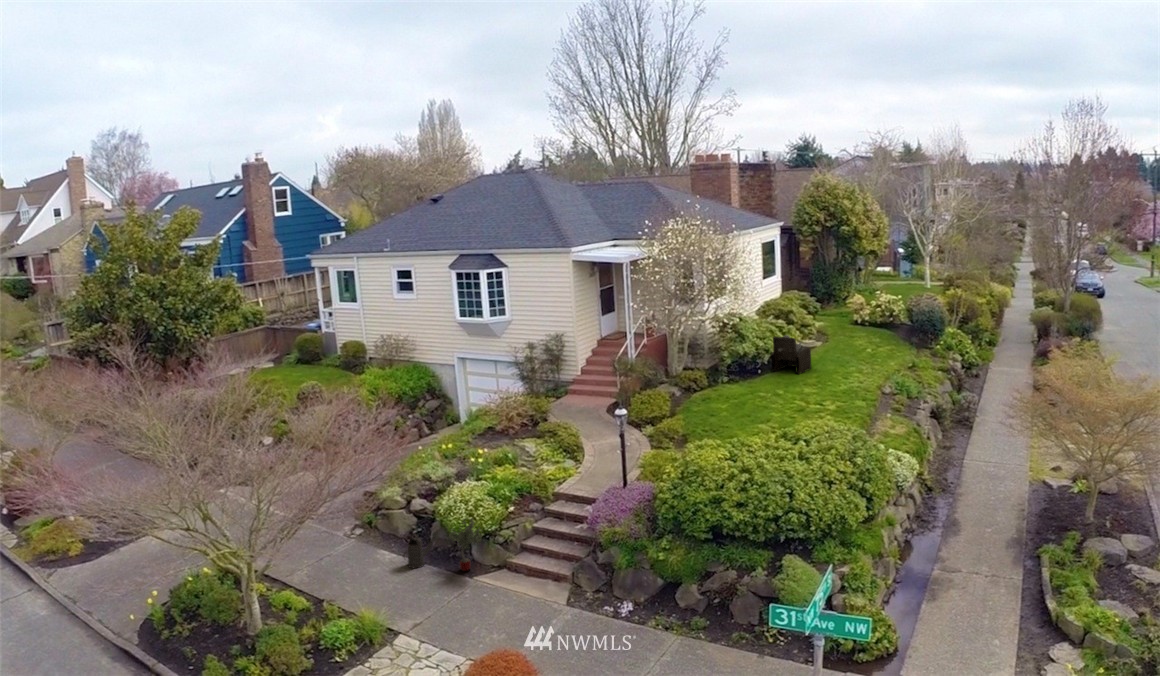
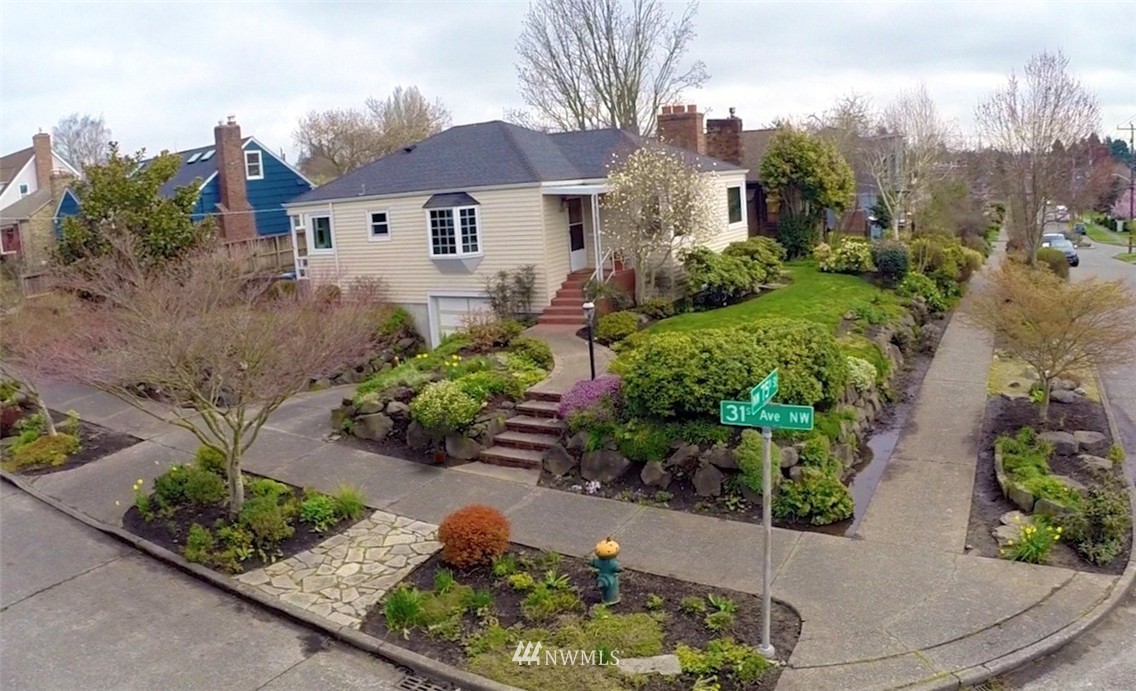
armchair: present [771,335,811,374] -> none [736,266,775,303]
watering can: present [403,532,438,568] -> none [379,428,413,462]

